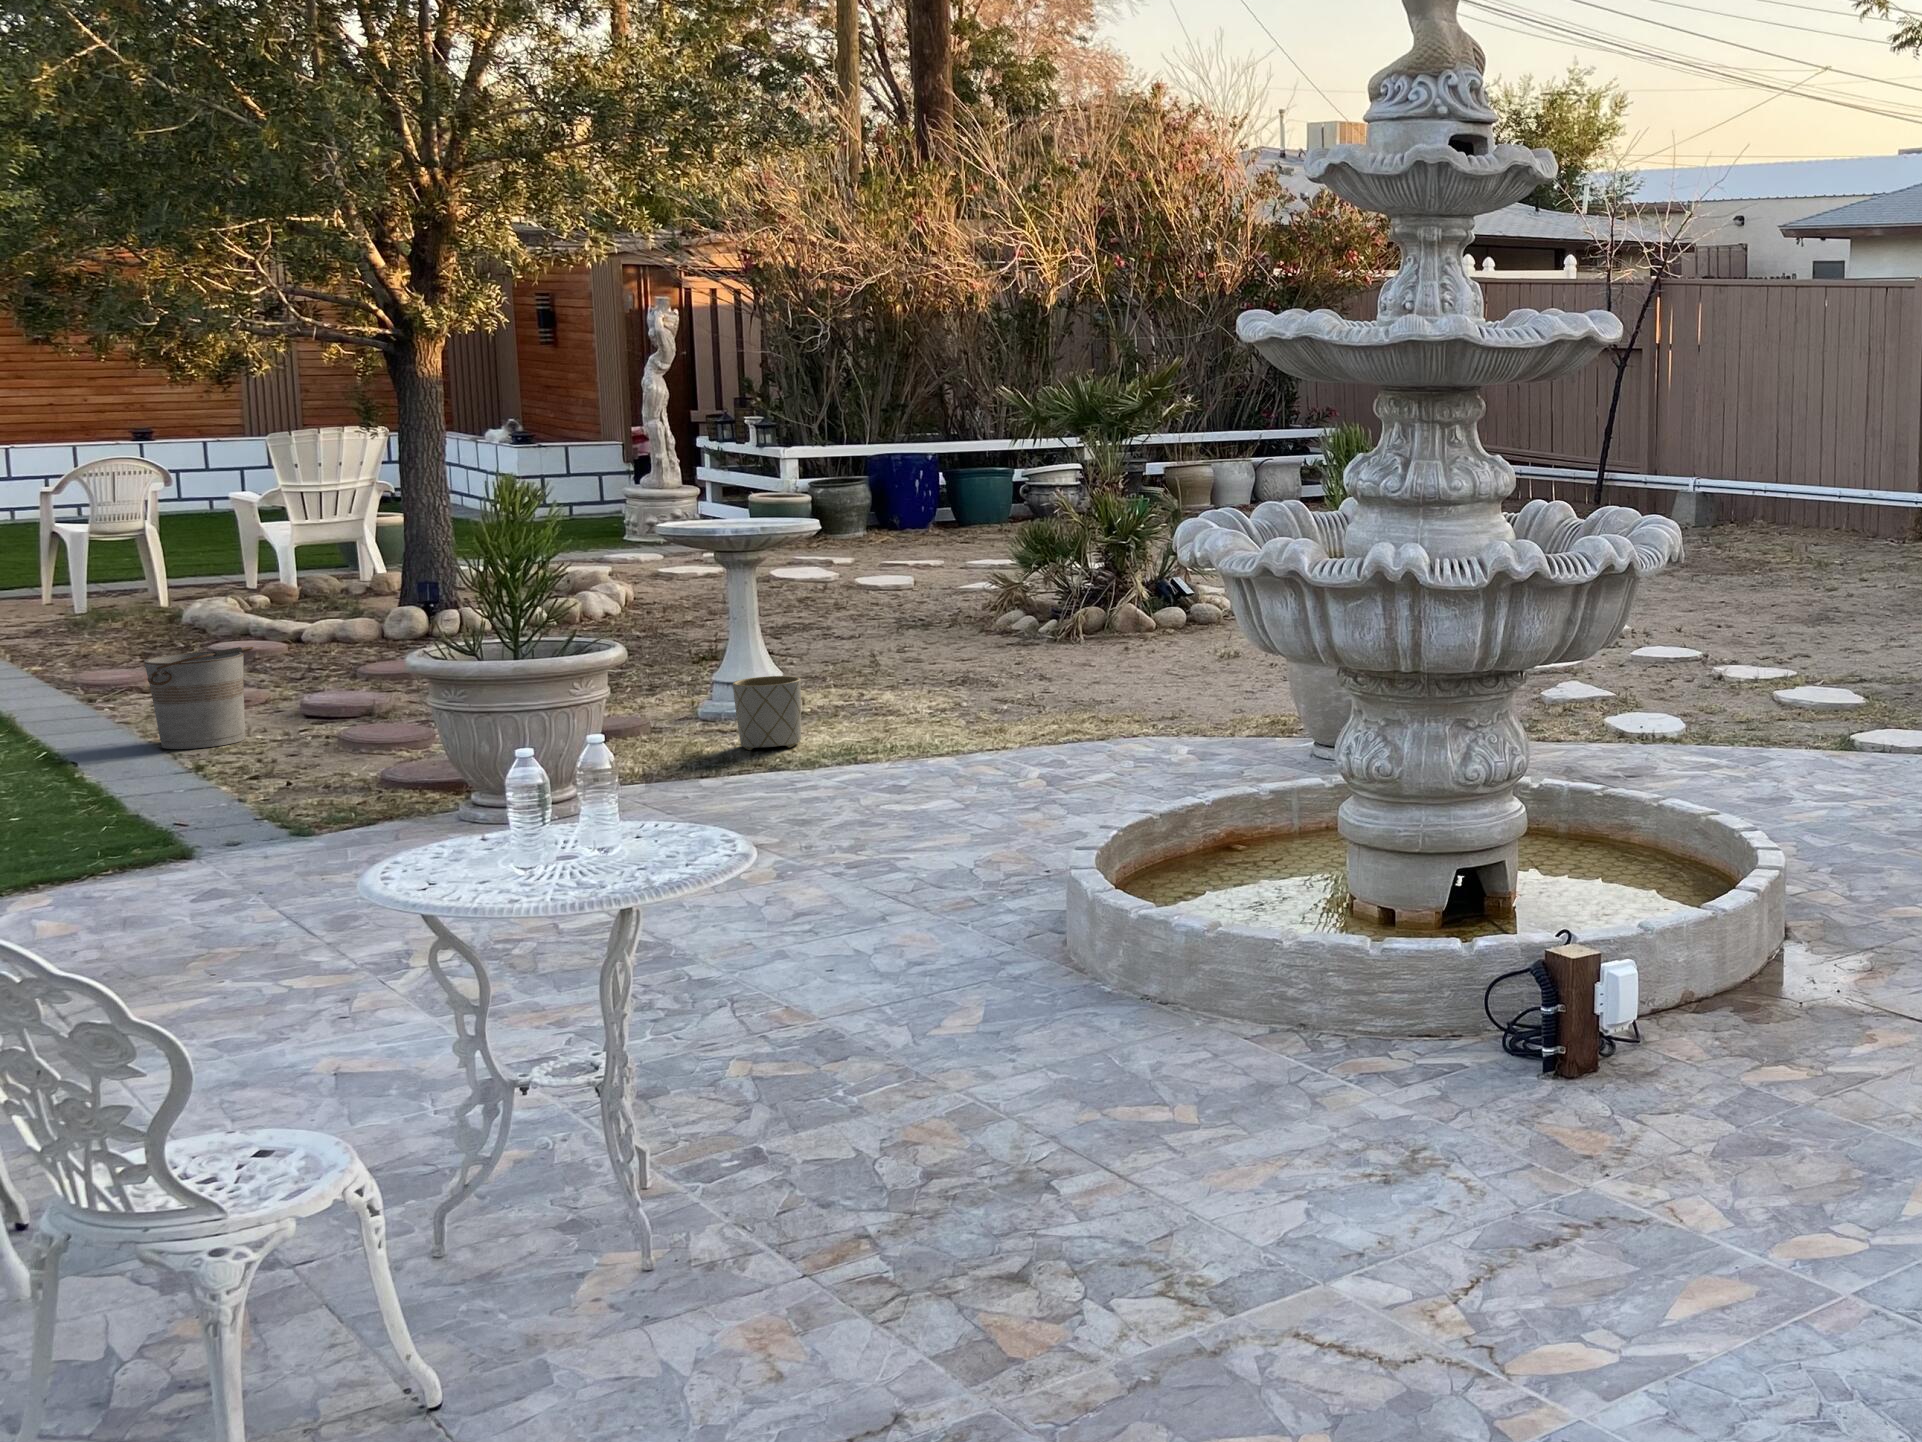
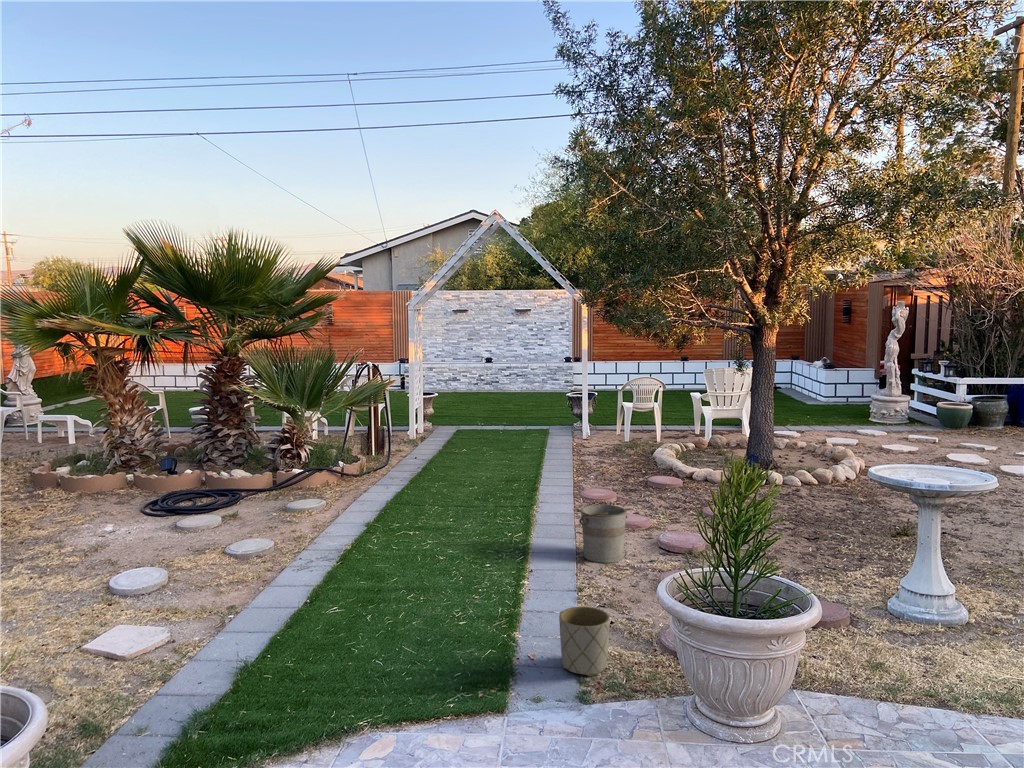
planter: present [733,676,801,750] -> present [559,607,610,677]

